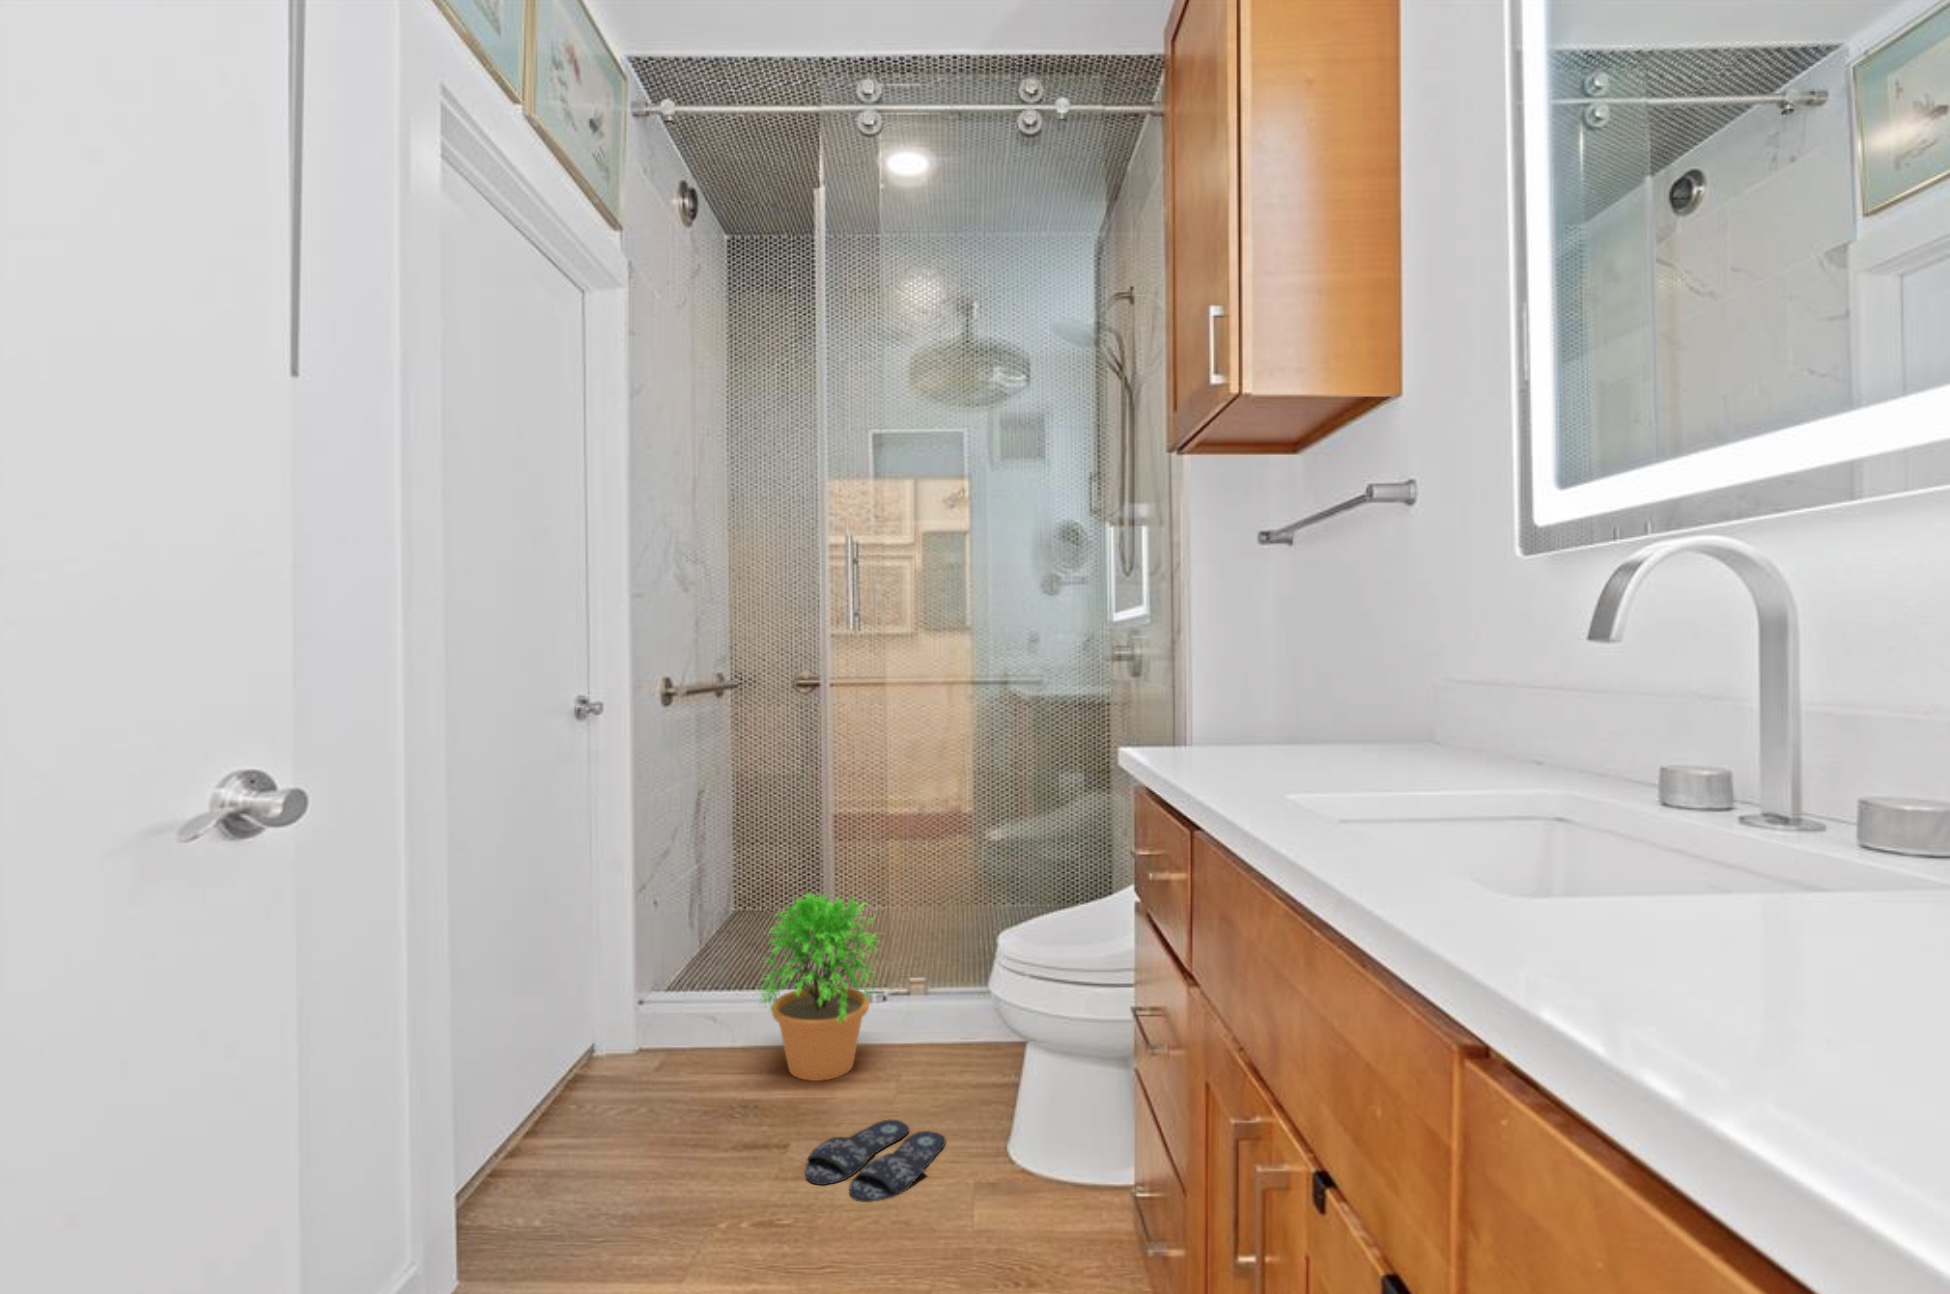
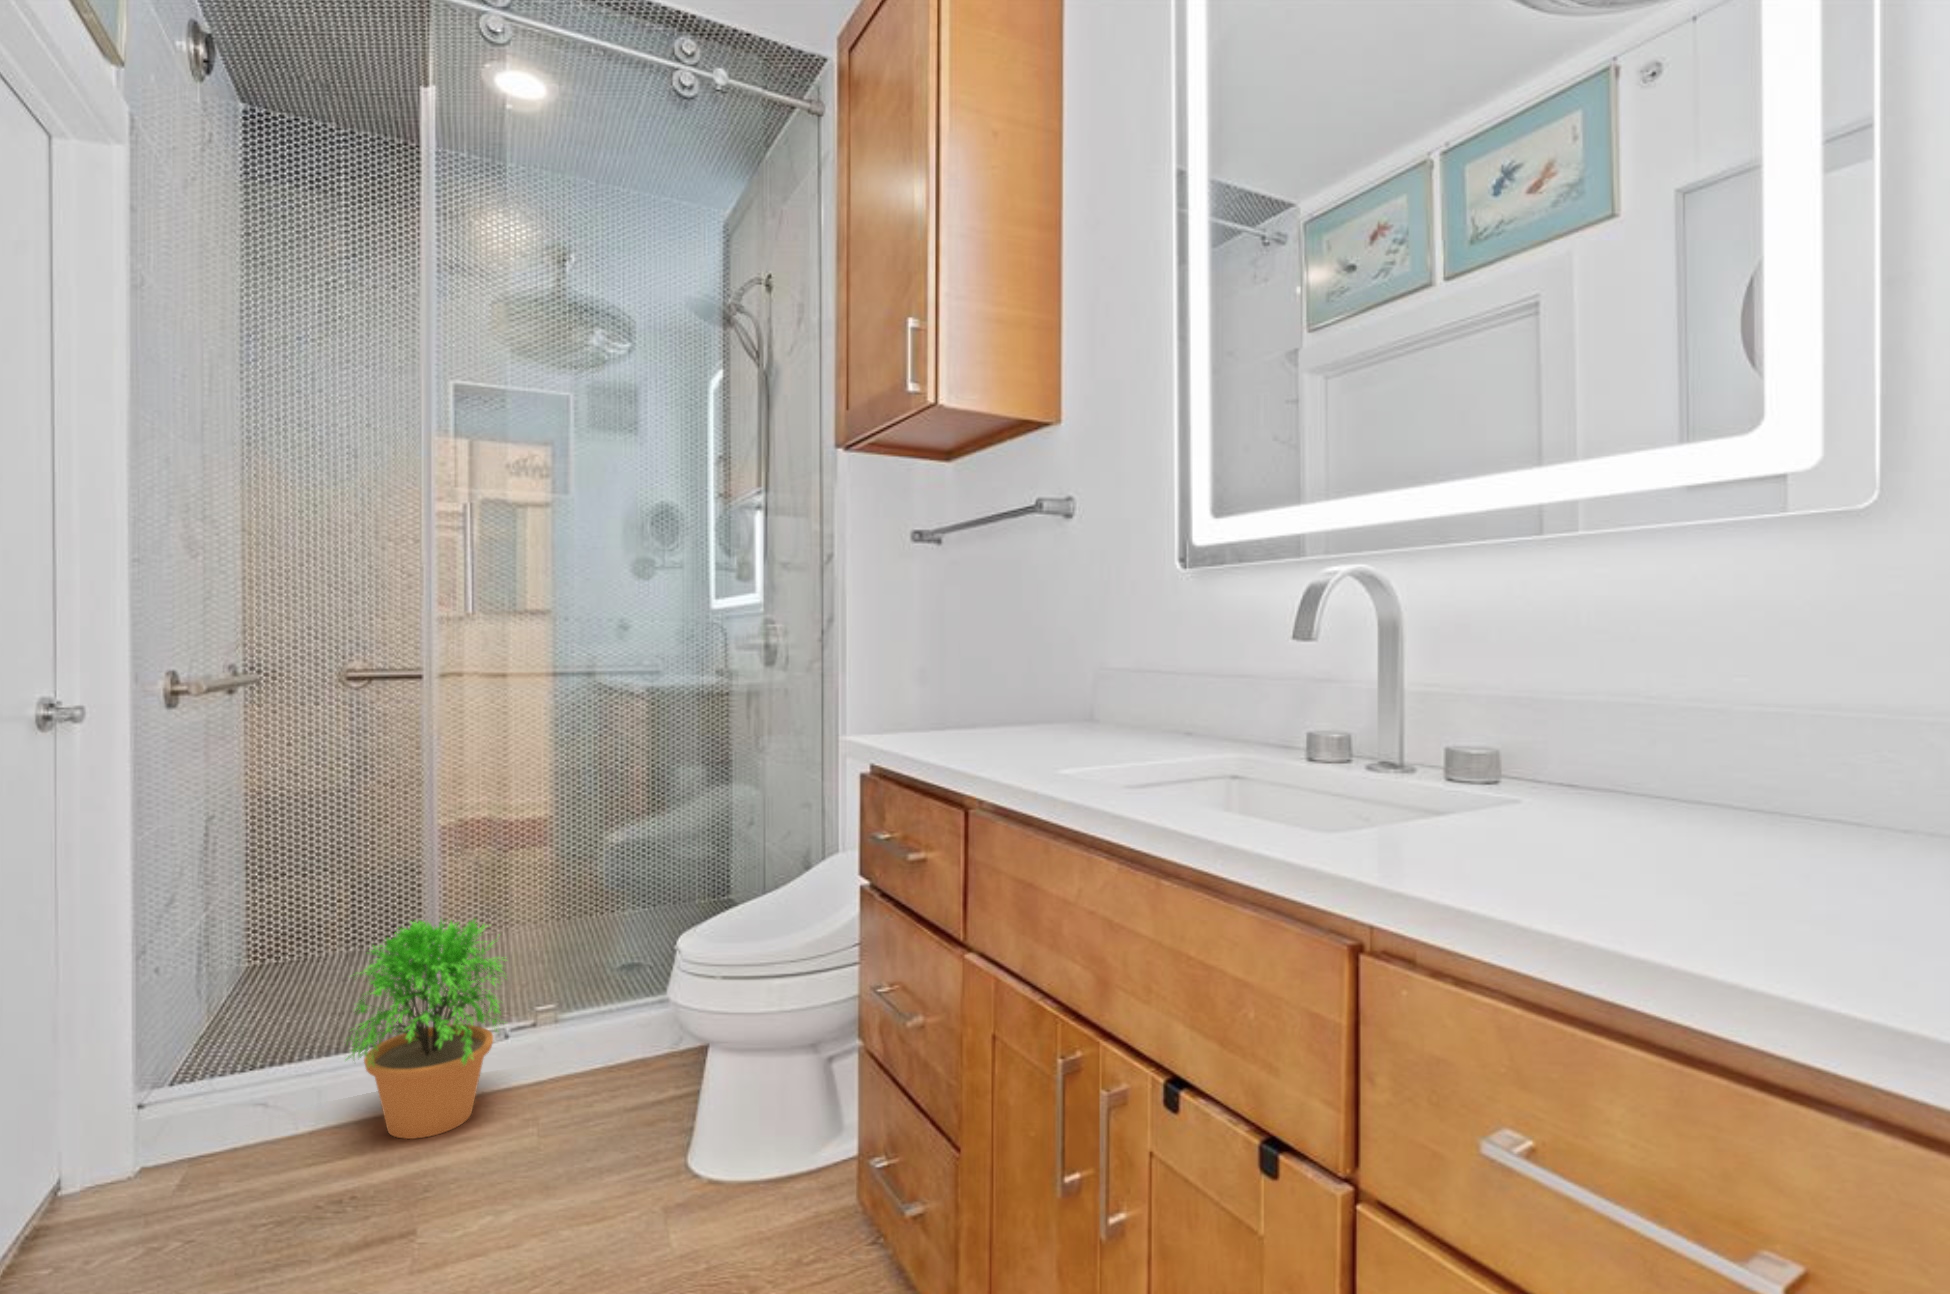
slippers: present [806,1120,946,1202] -> none [446,1158,610,1251]

